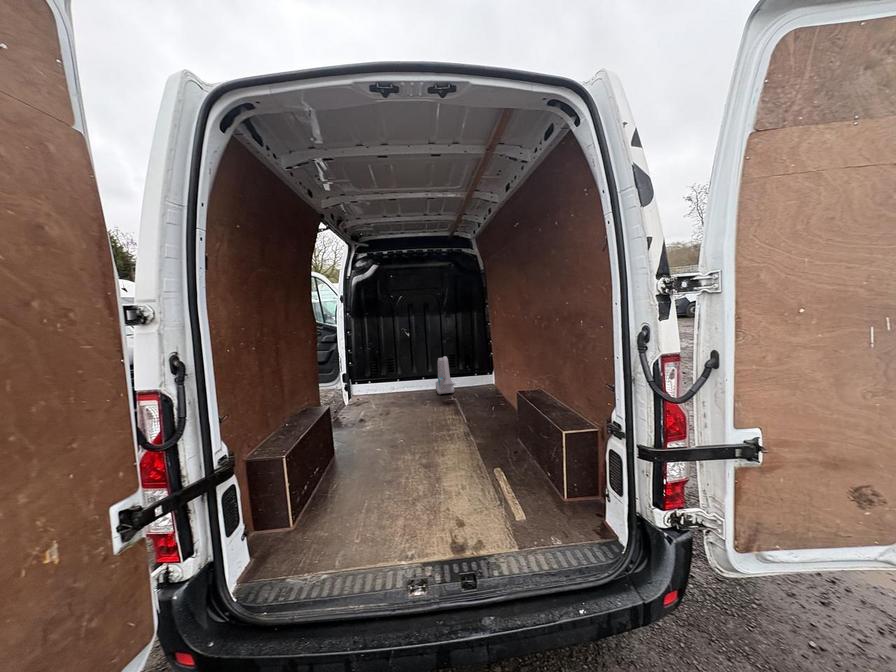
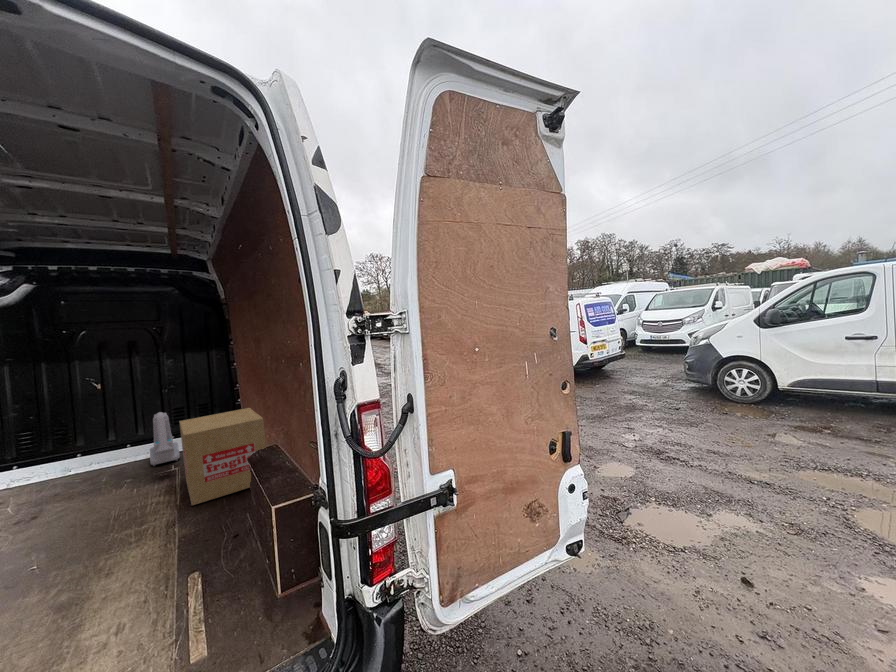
cardboard box: none [460,359,523,426] -> present [180,408,266,505]

